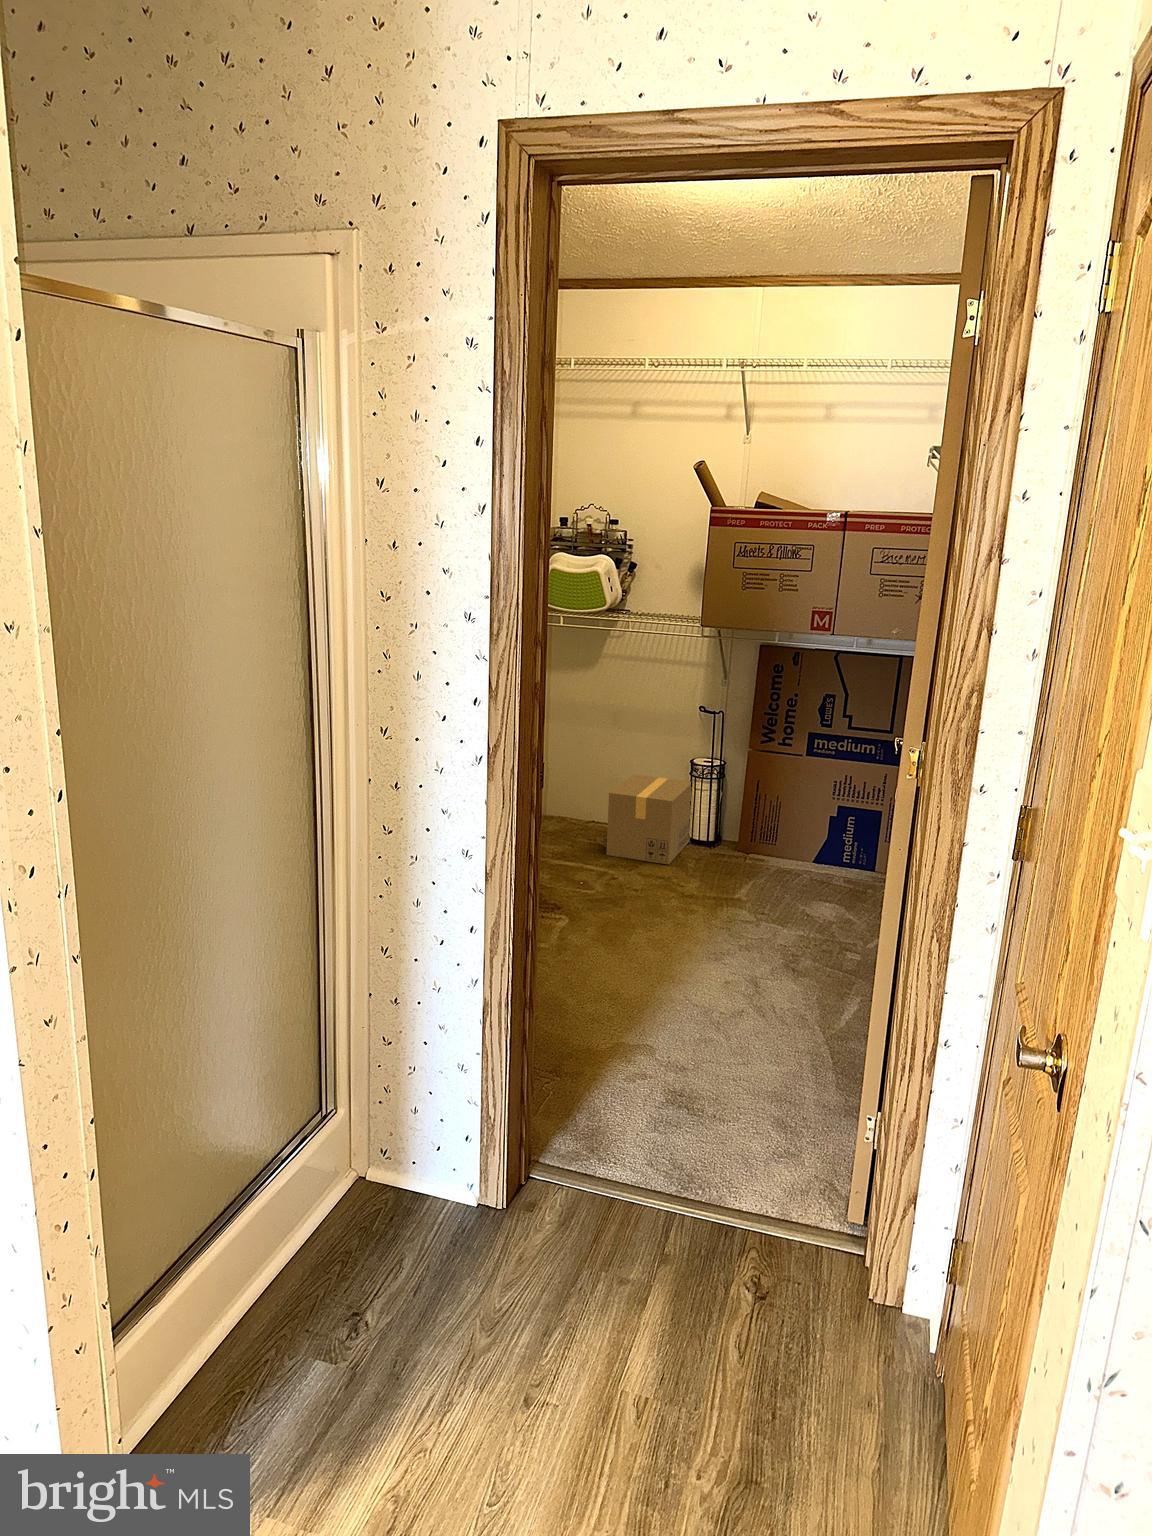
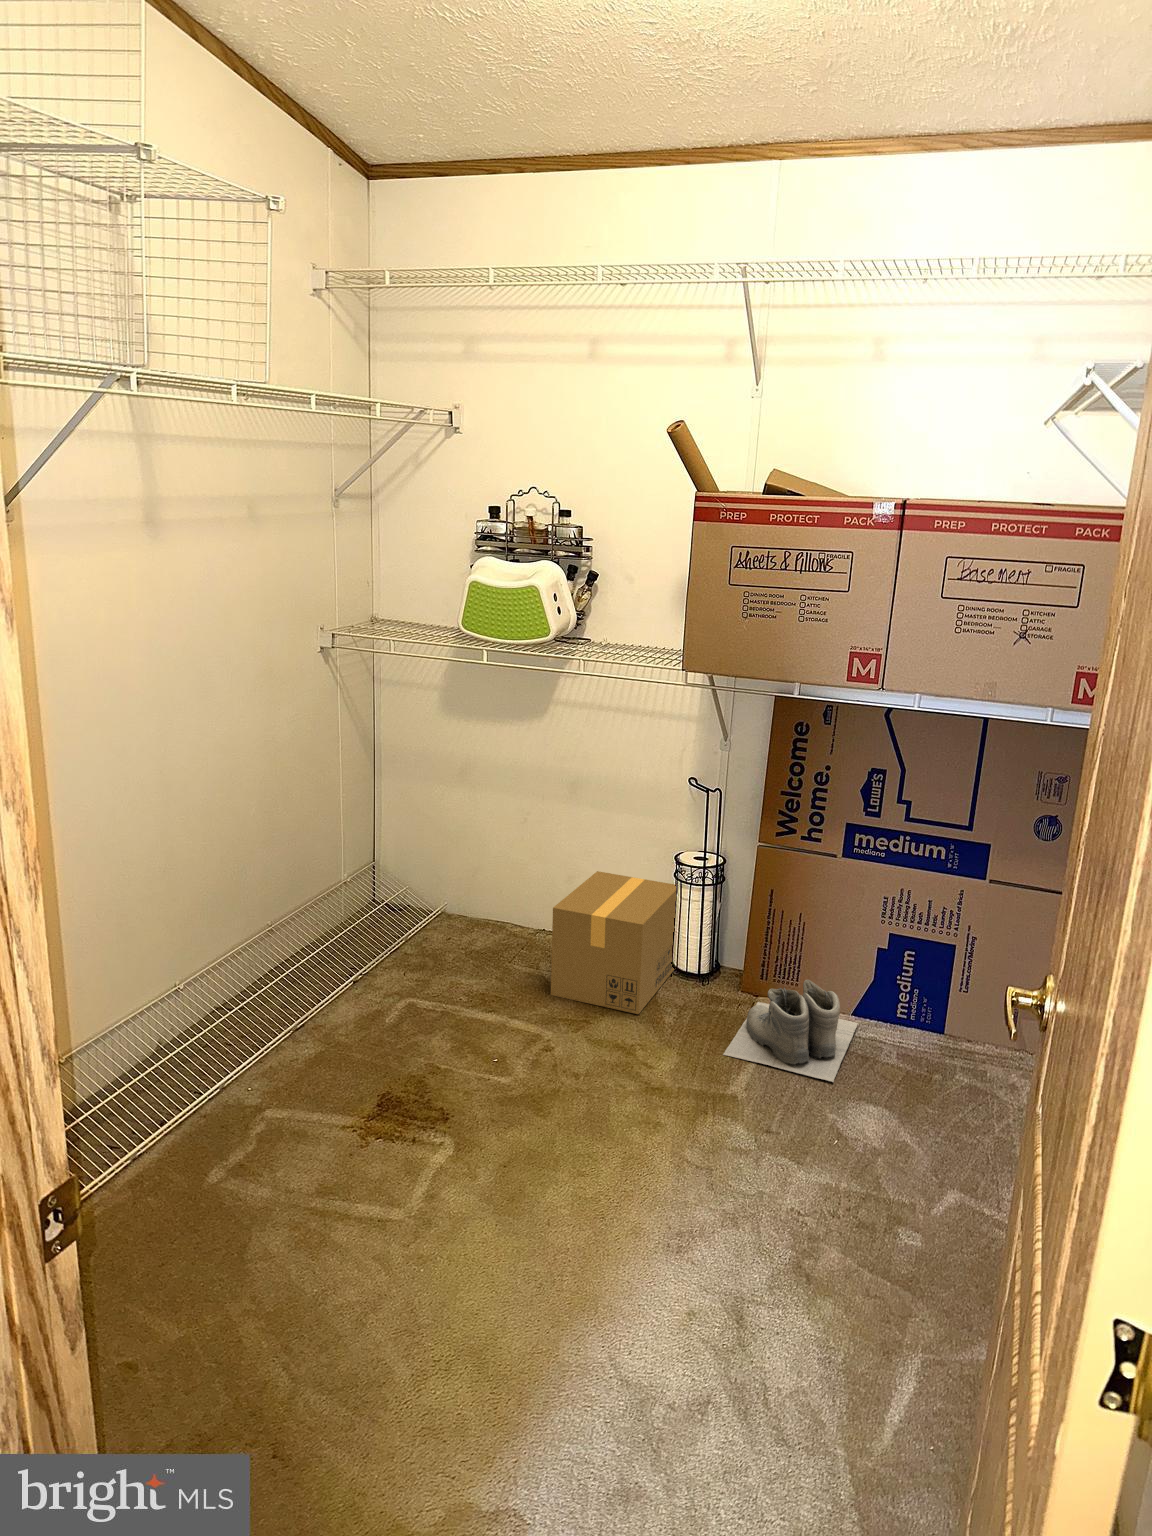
boots: none [729,835,818,898] -> present [723,980,858,1082]

